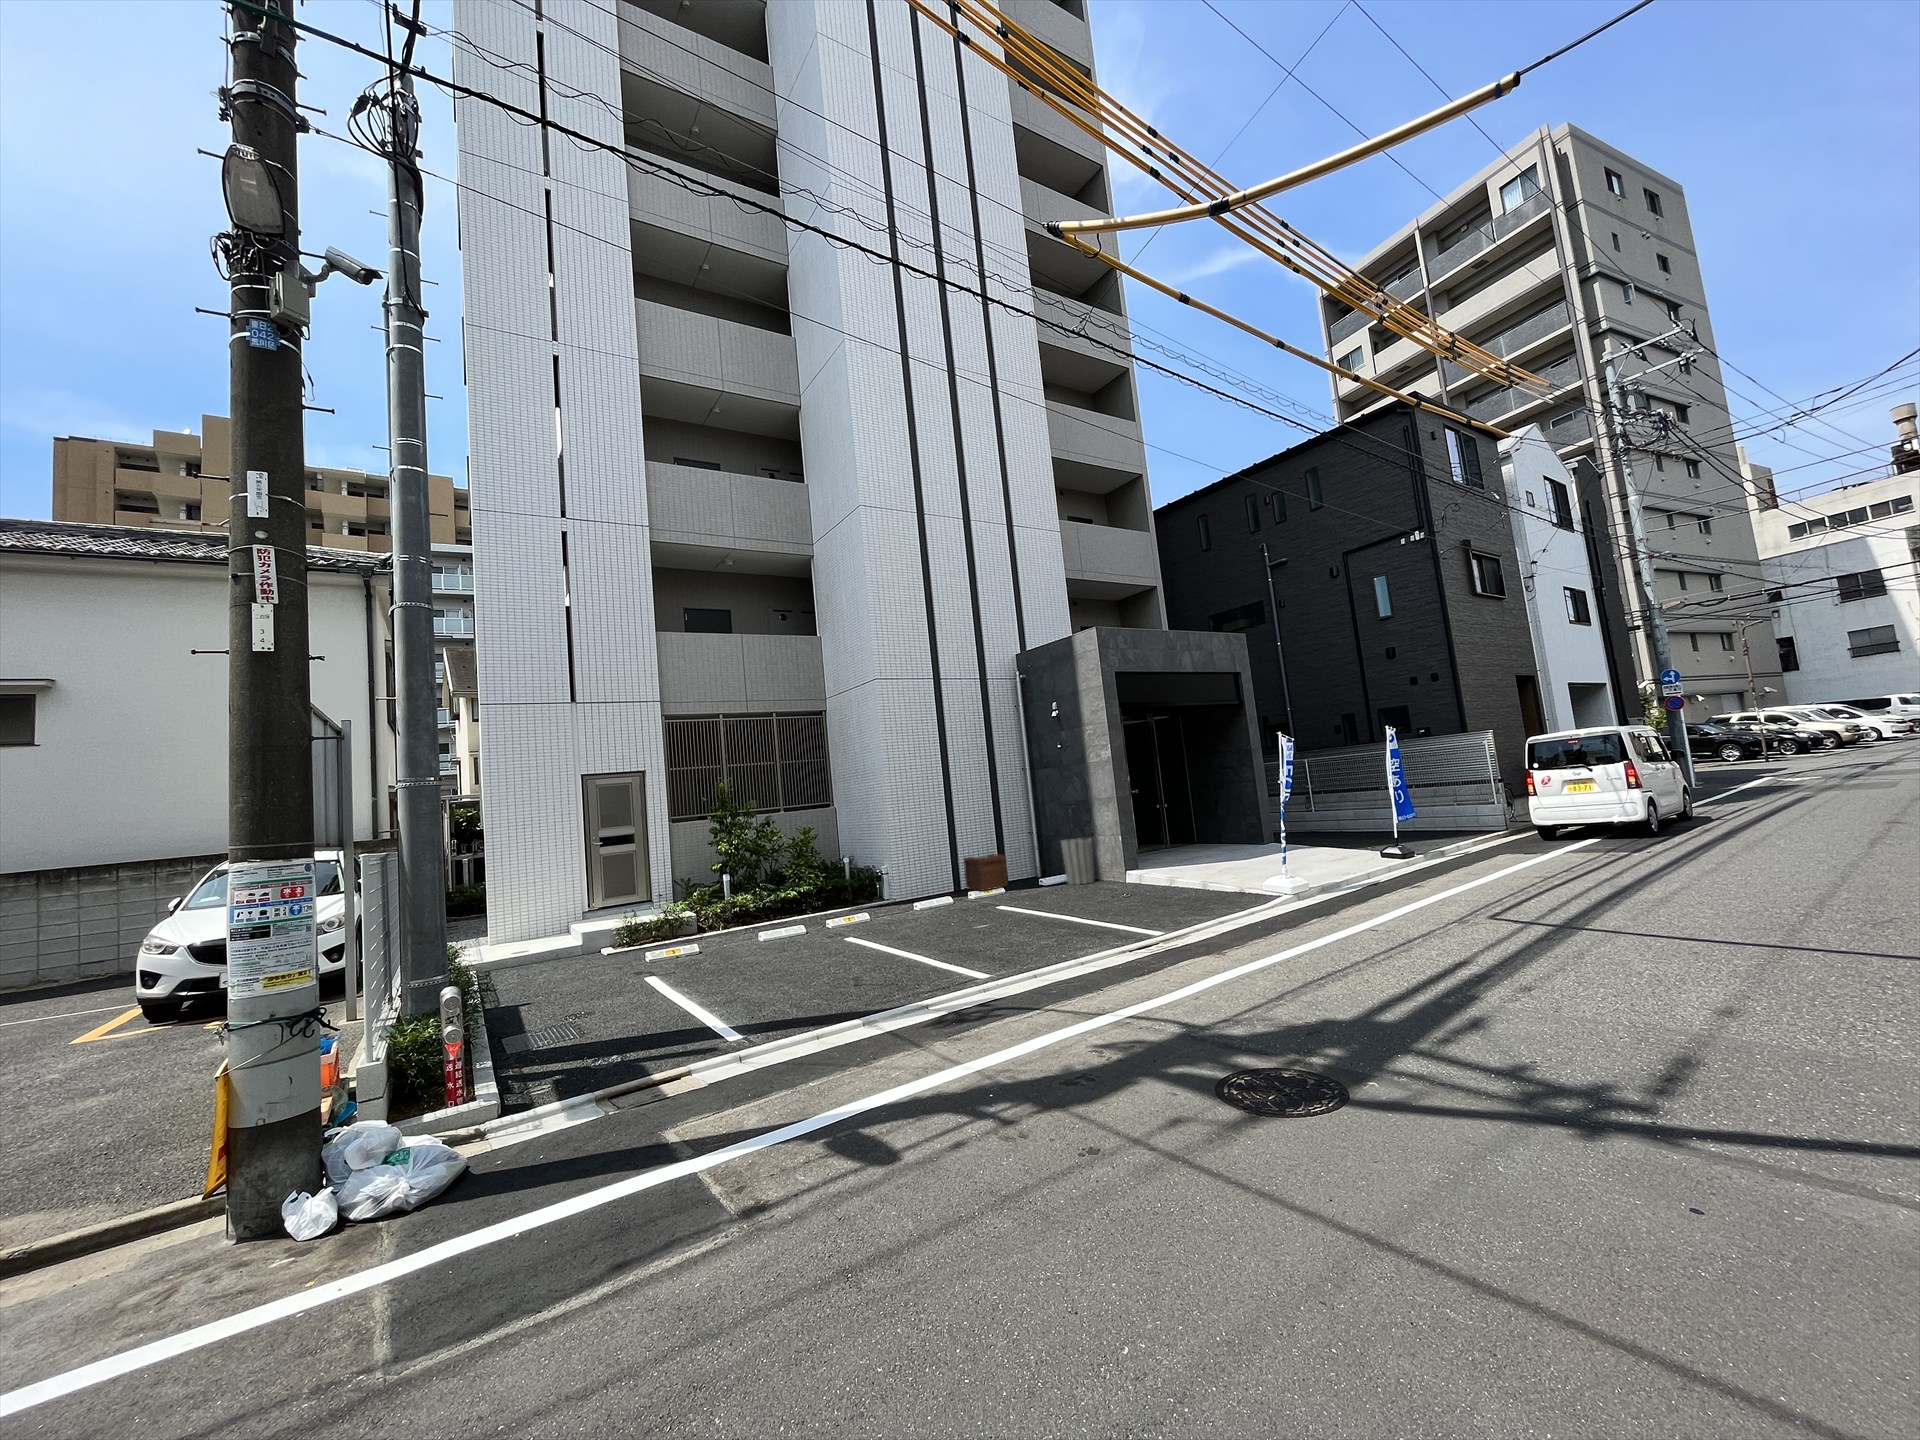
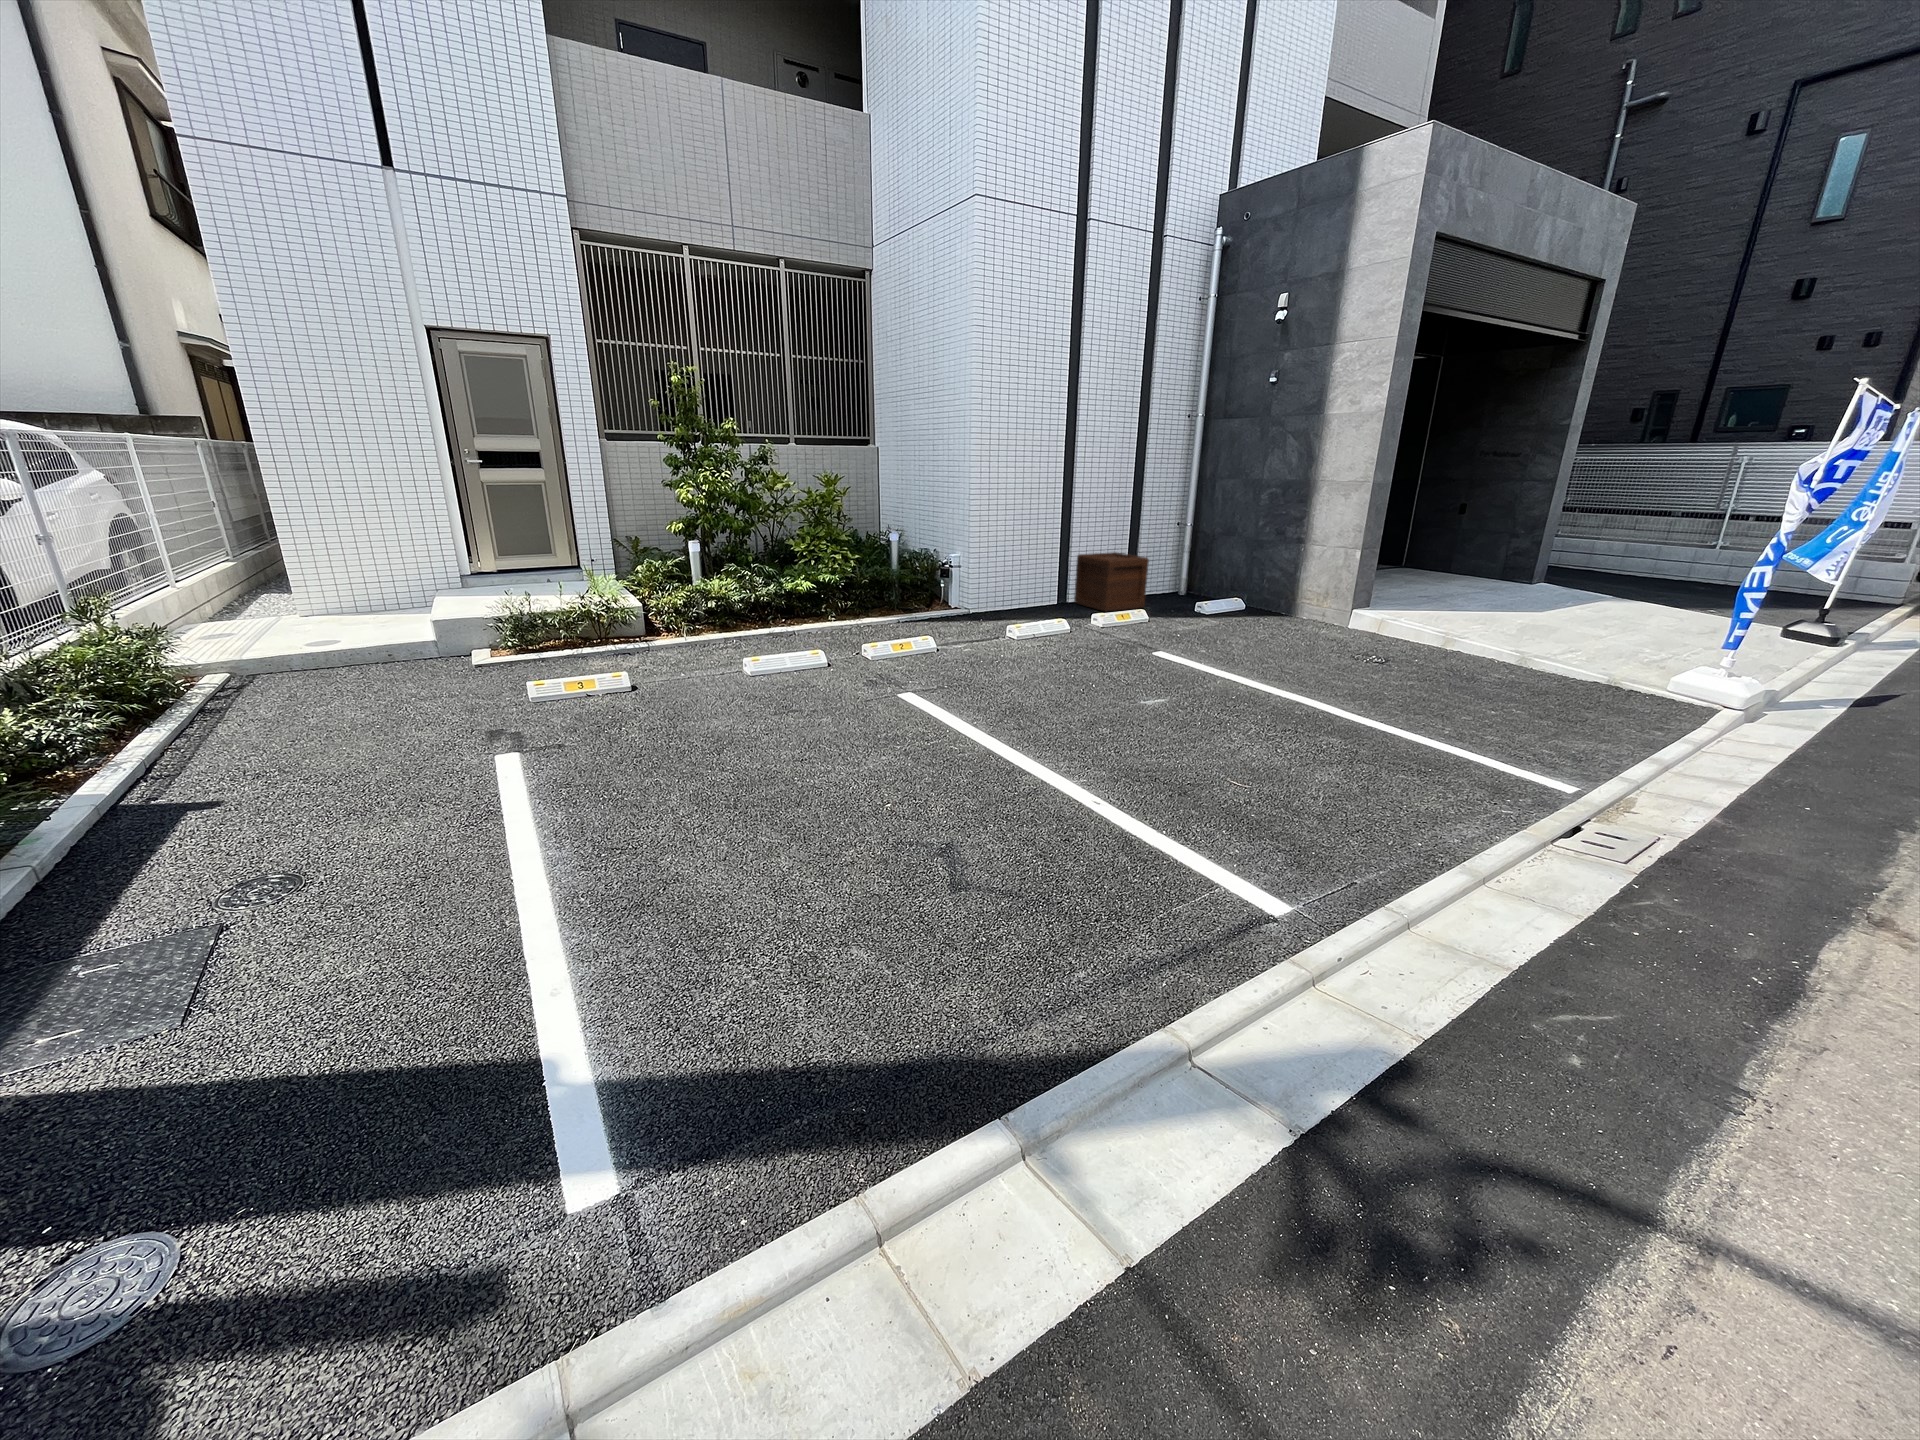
trash can: present [1061,838,1094,885] -> none [1243,545,1304,622]

